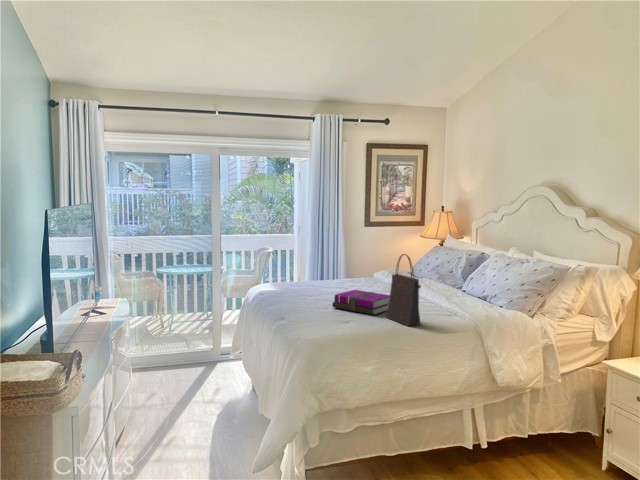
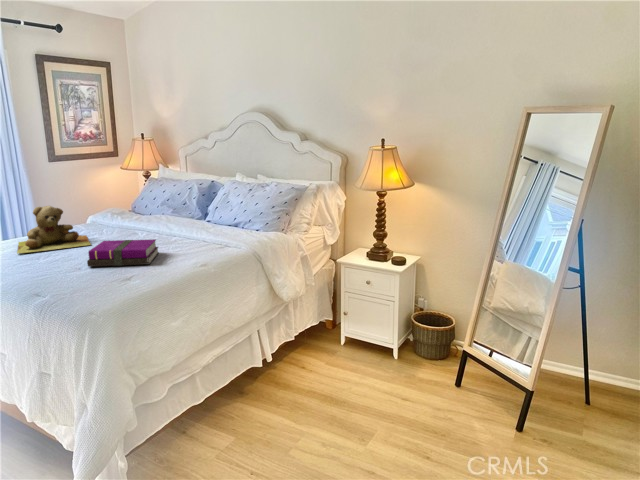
handbag: present [386,254,421,326] -> none [164,192,207,268]
teddy bear: none [304,257,361,293] -> present [17,206,91,254]

